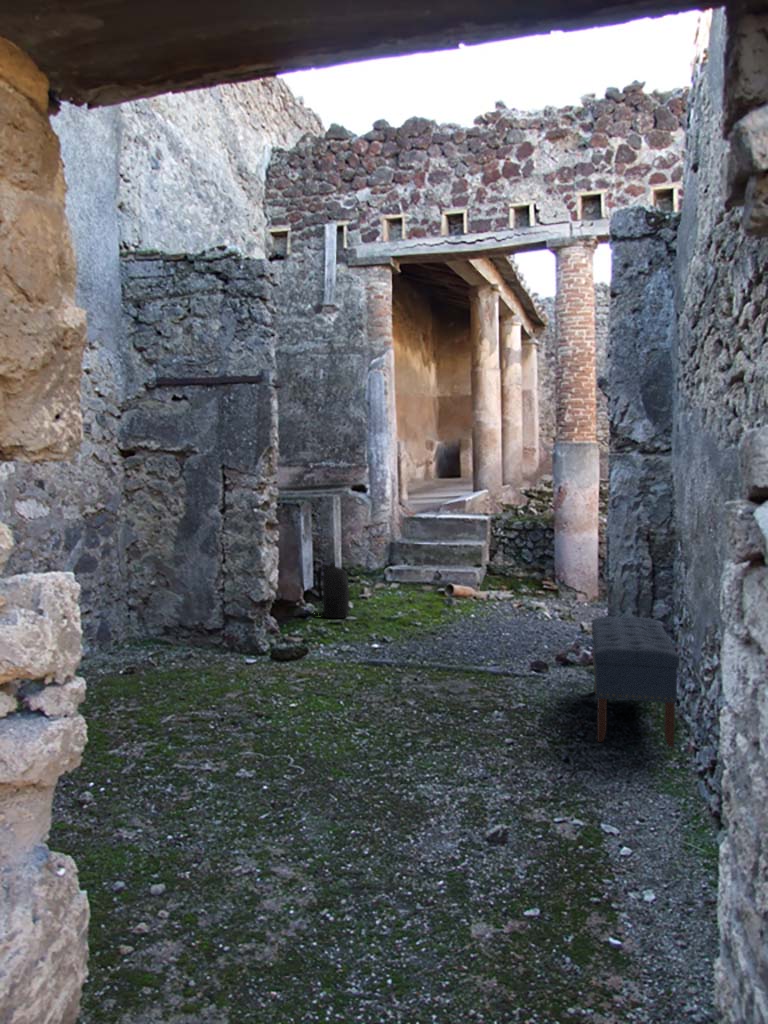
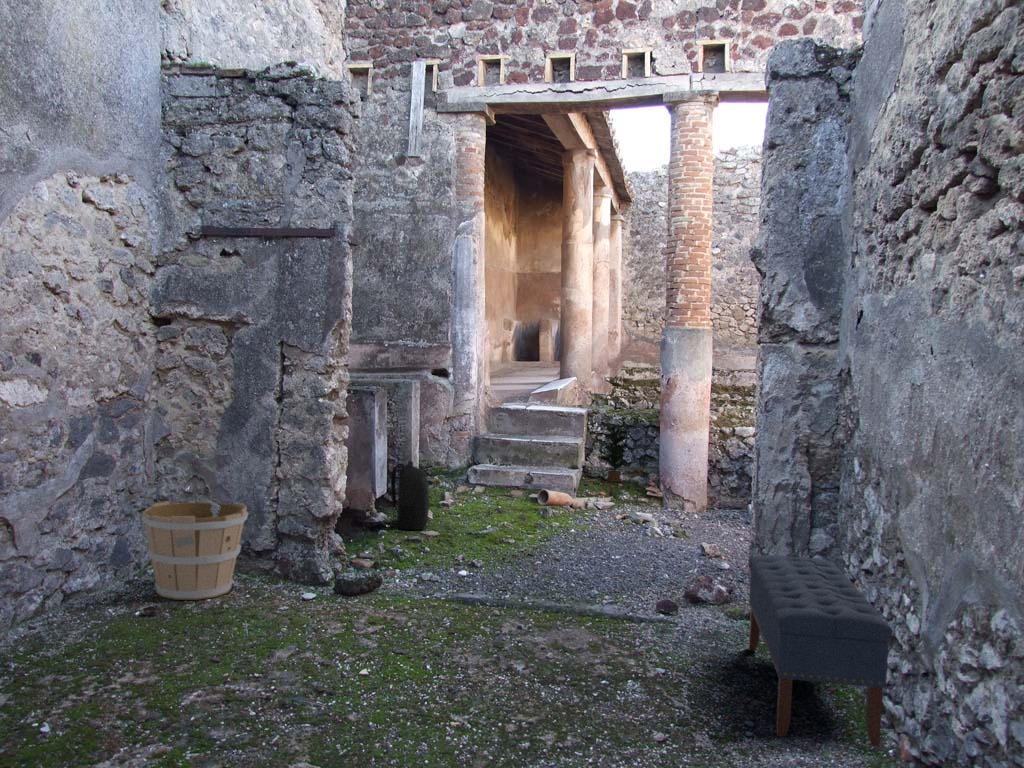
potted plant: none [500,531,531,580] -> present [598,426,631,482]
wooden bucket: none [122,592,202,667] -> present [142,501,248,600]

